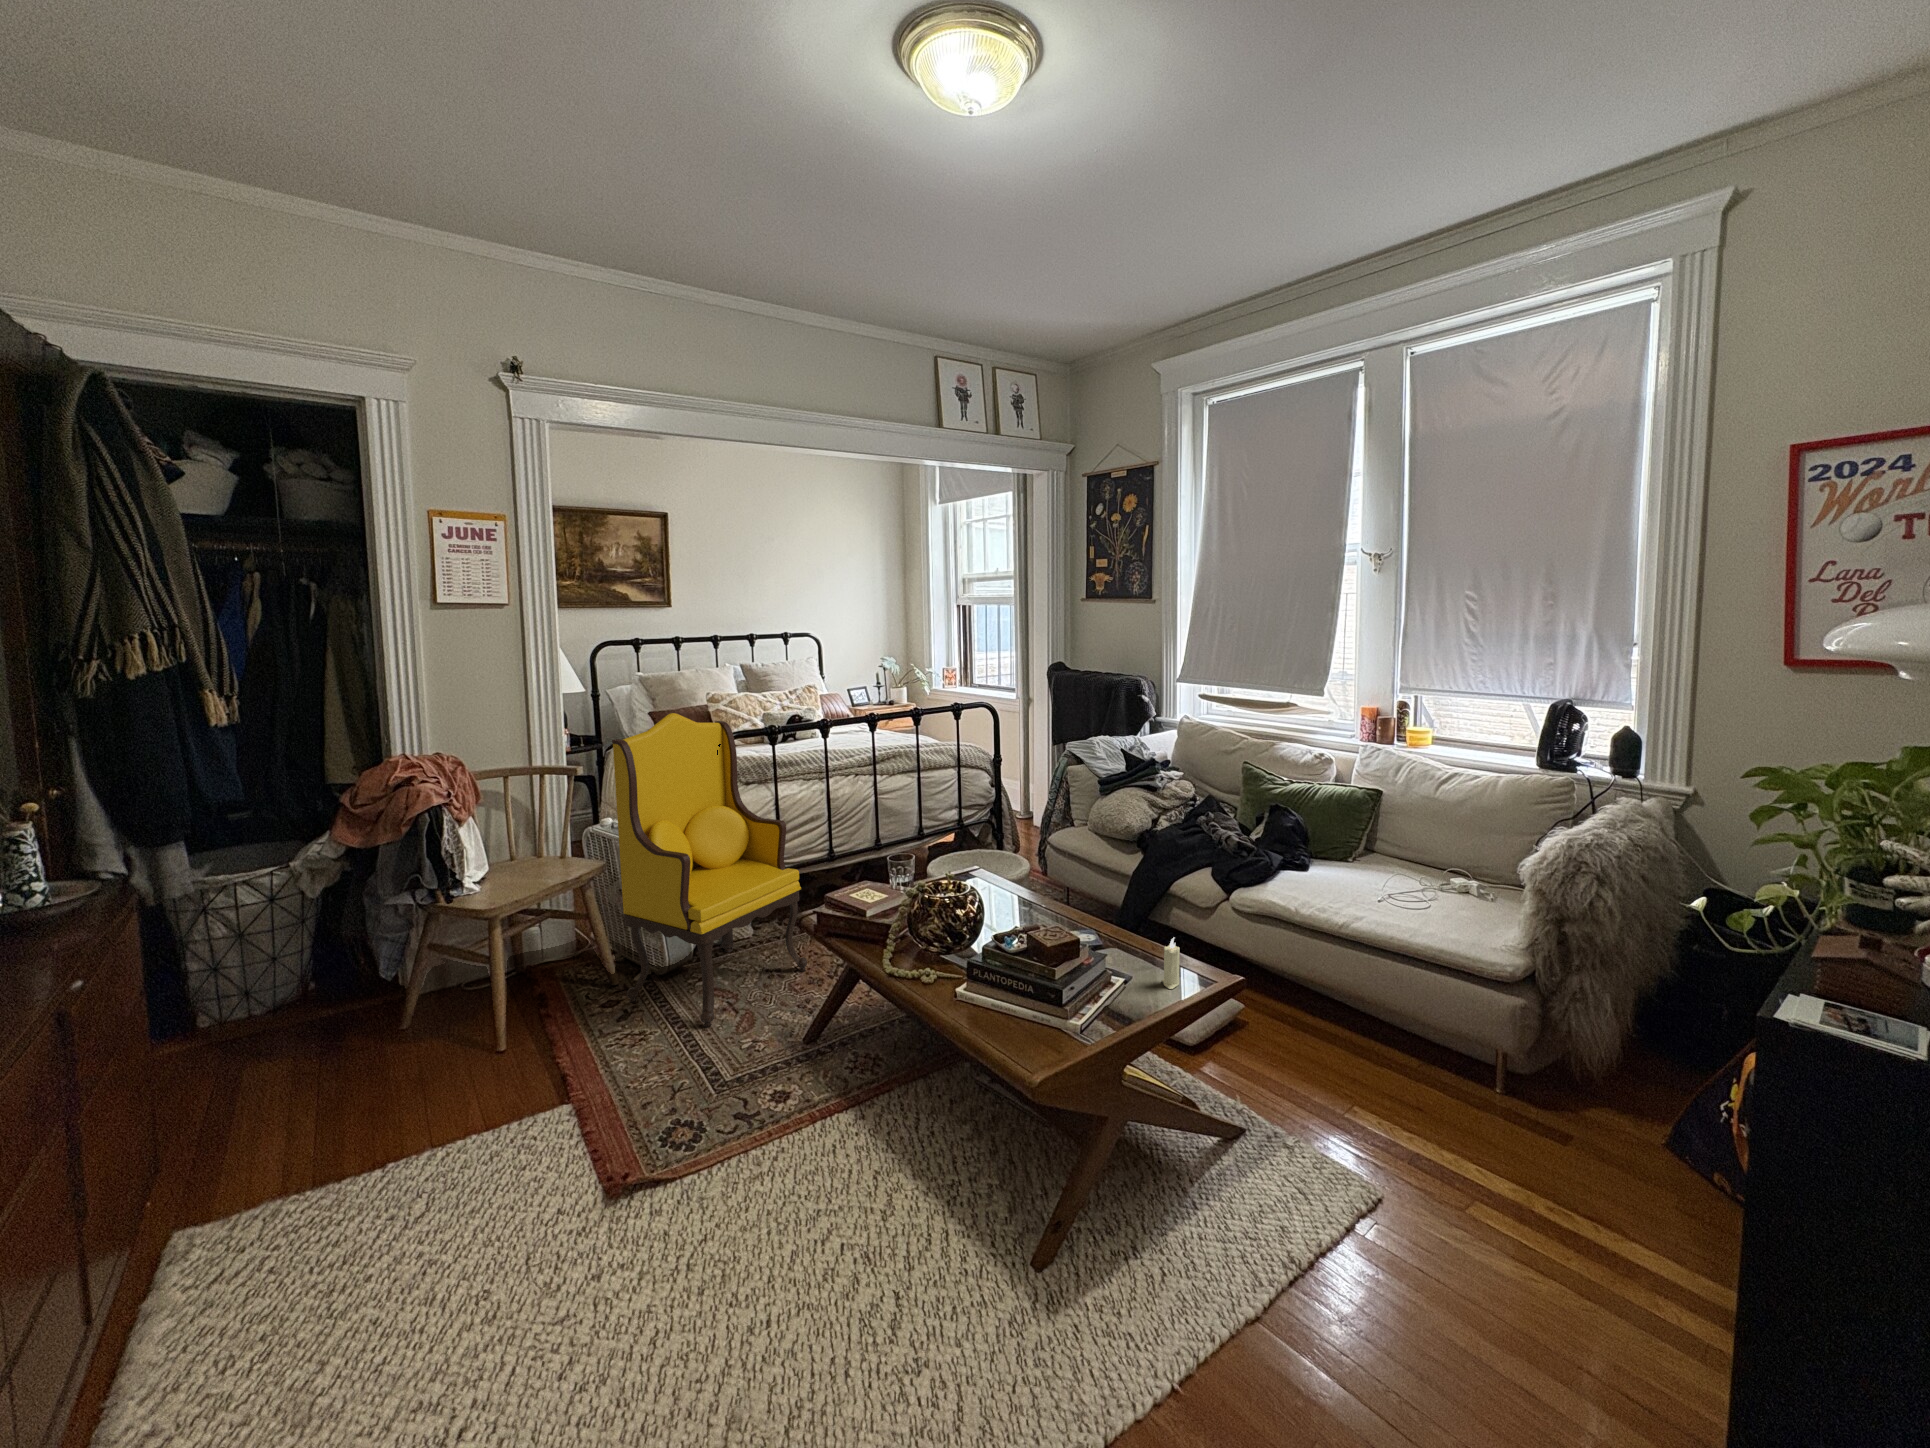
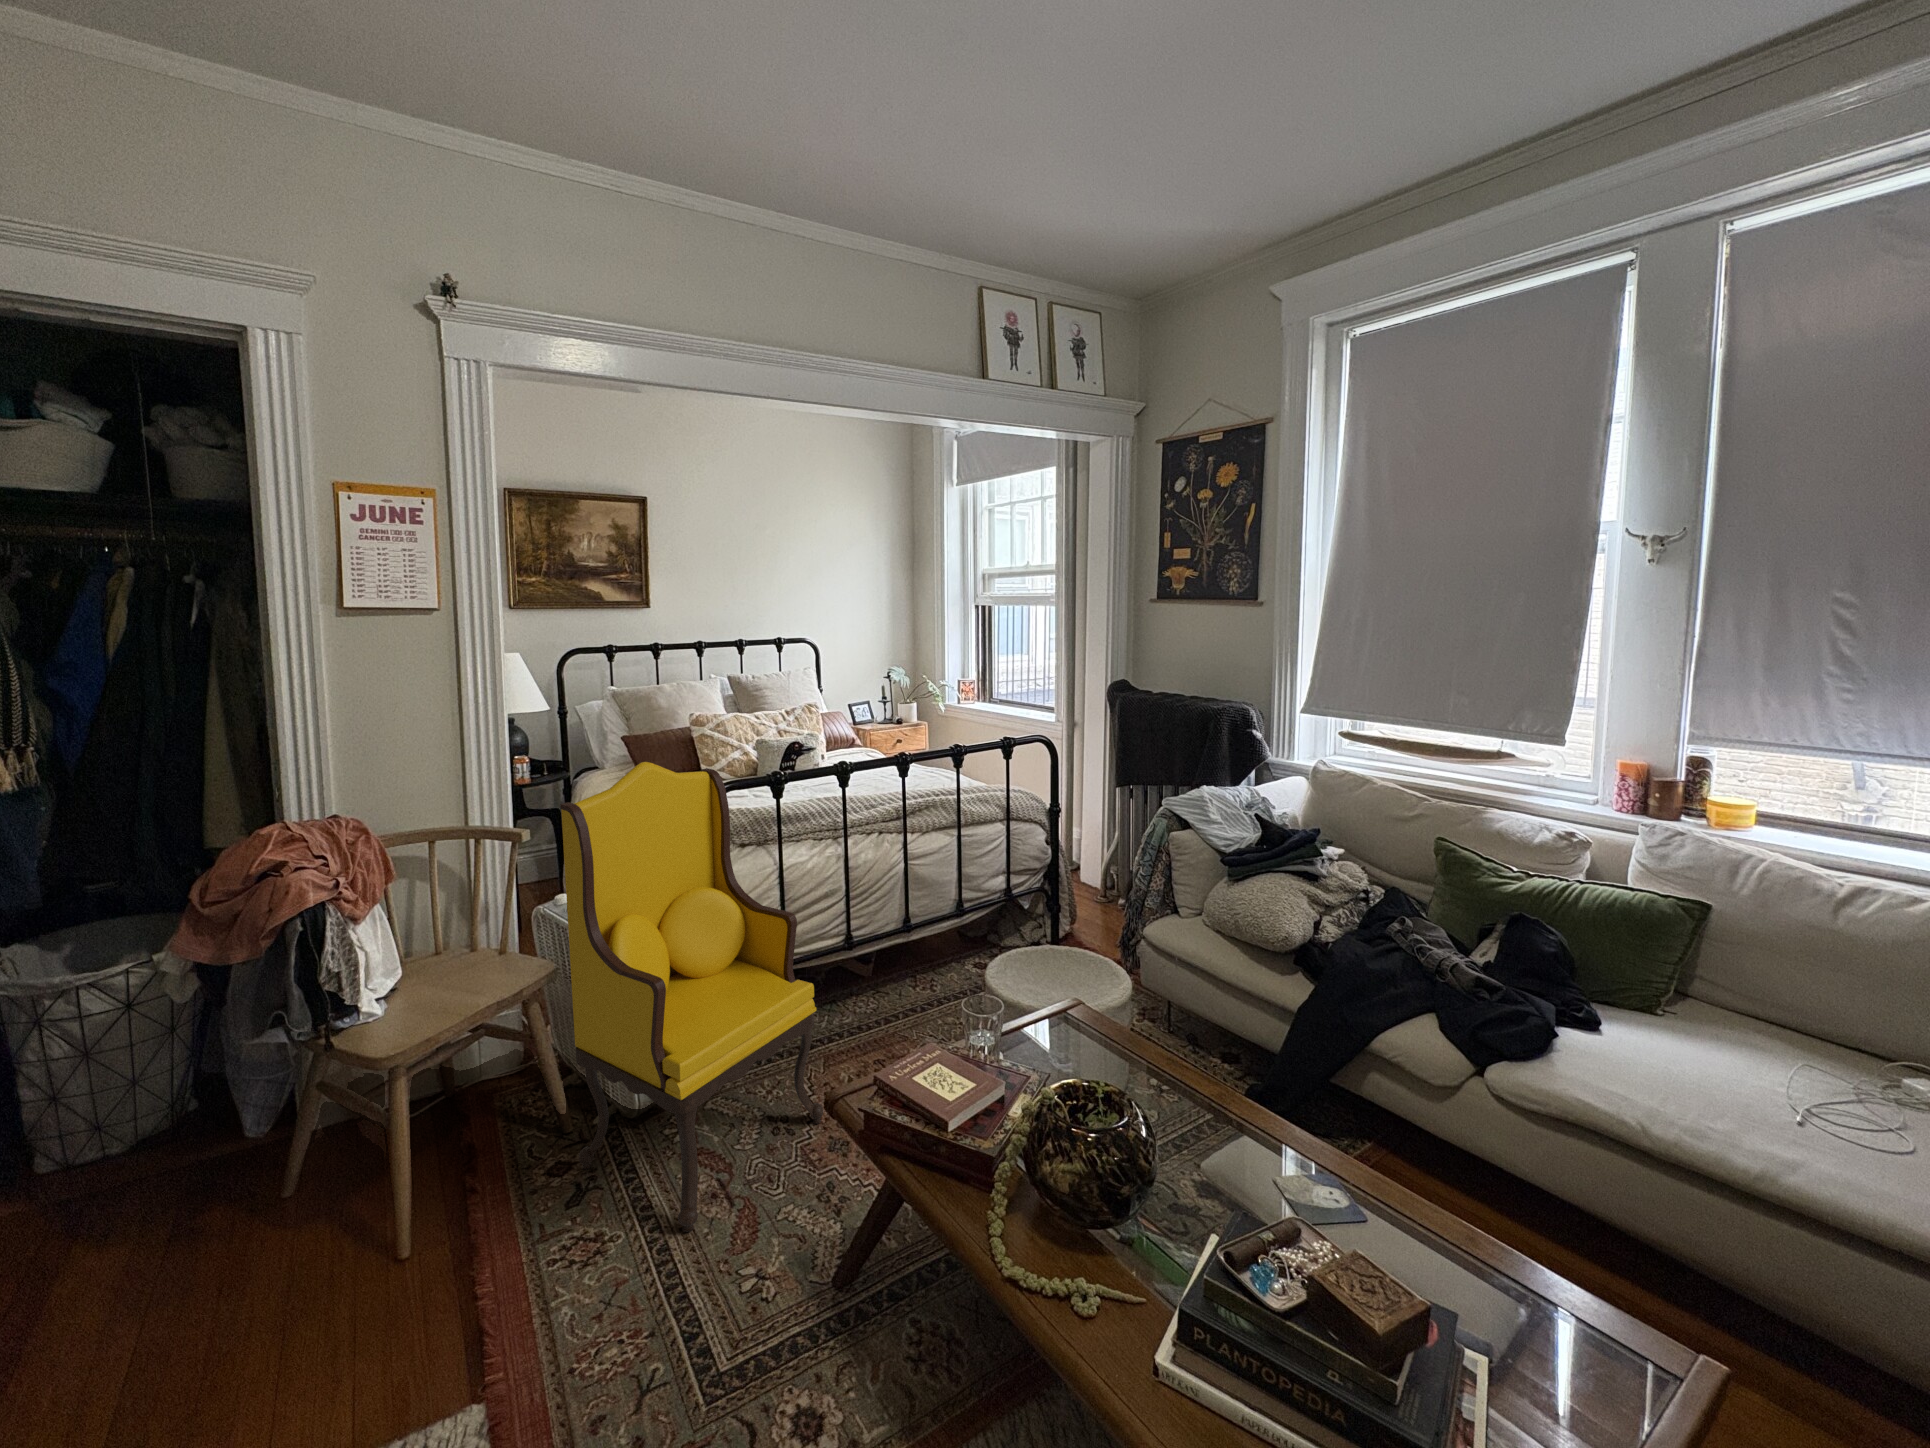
candle: present [1162,938,1180,989] -> none [1545,1285,1597,1390]

